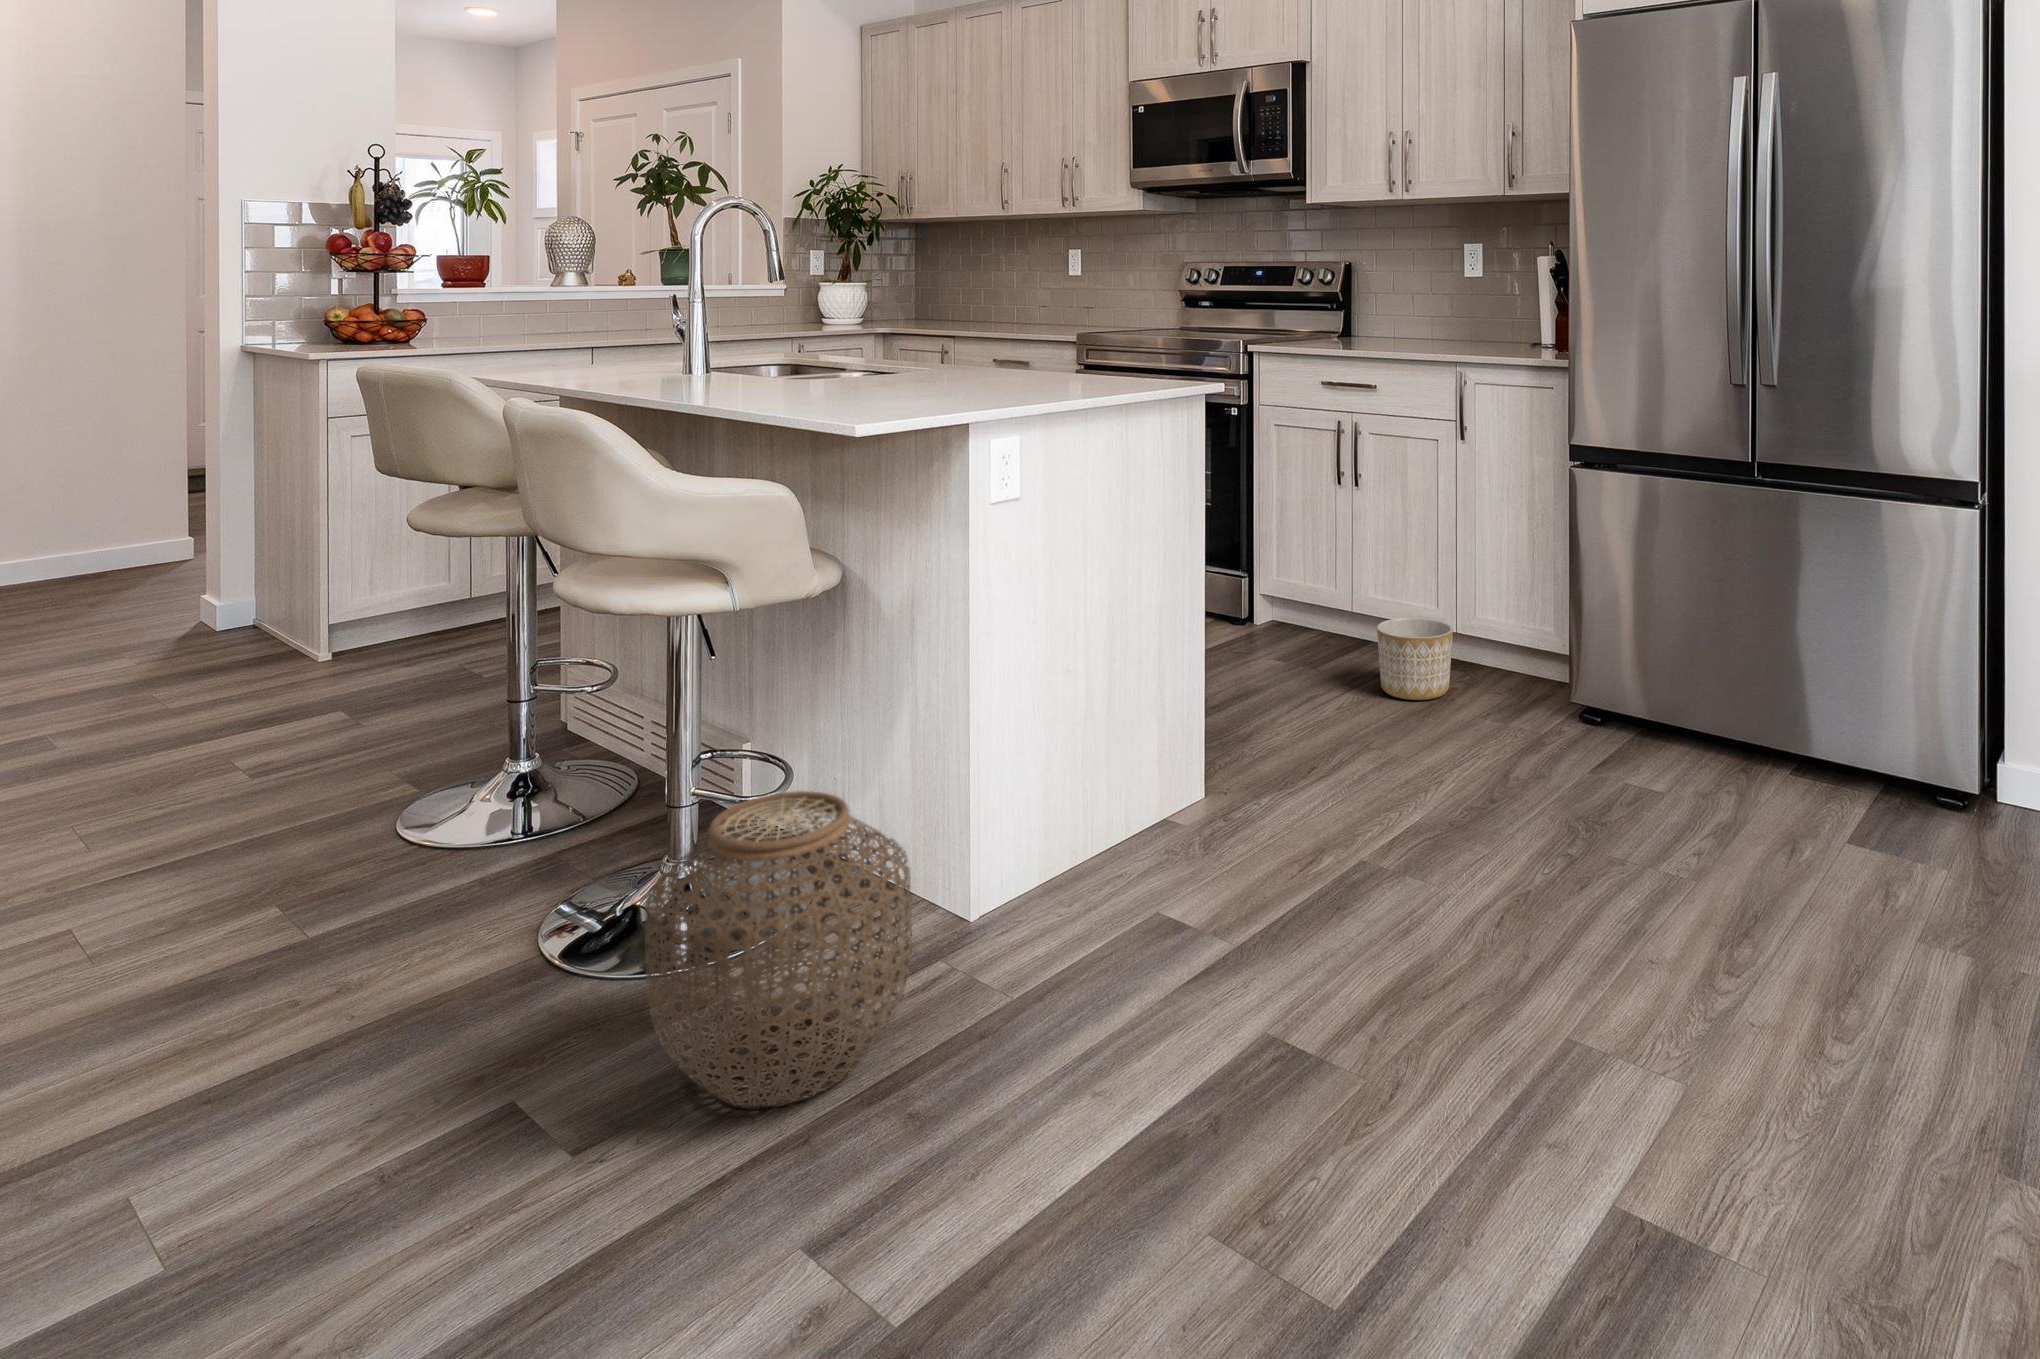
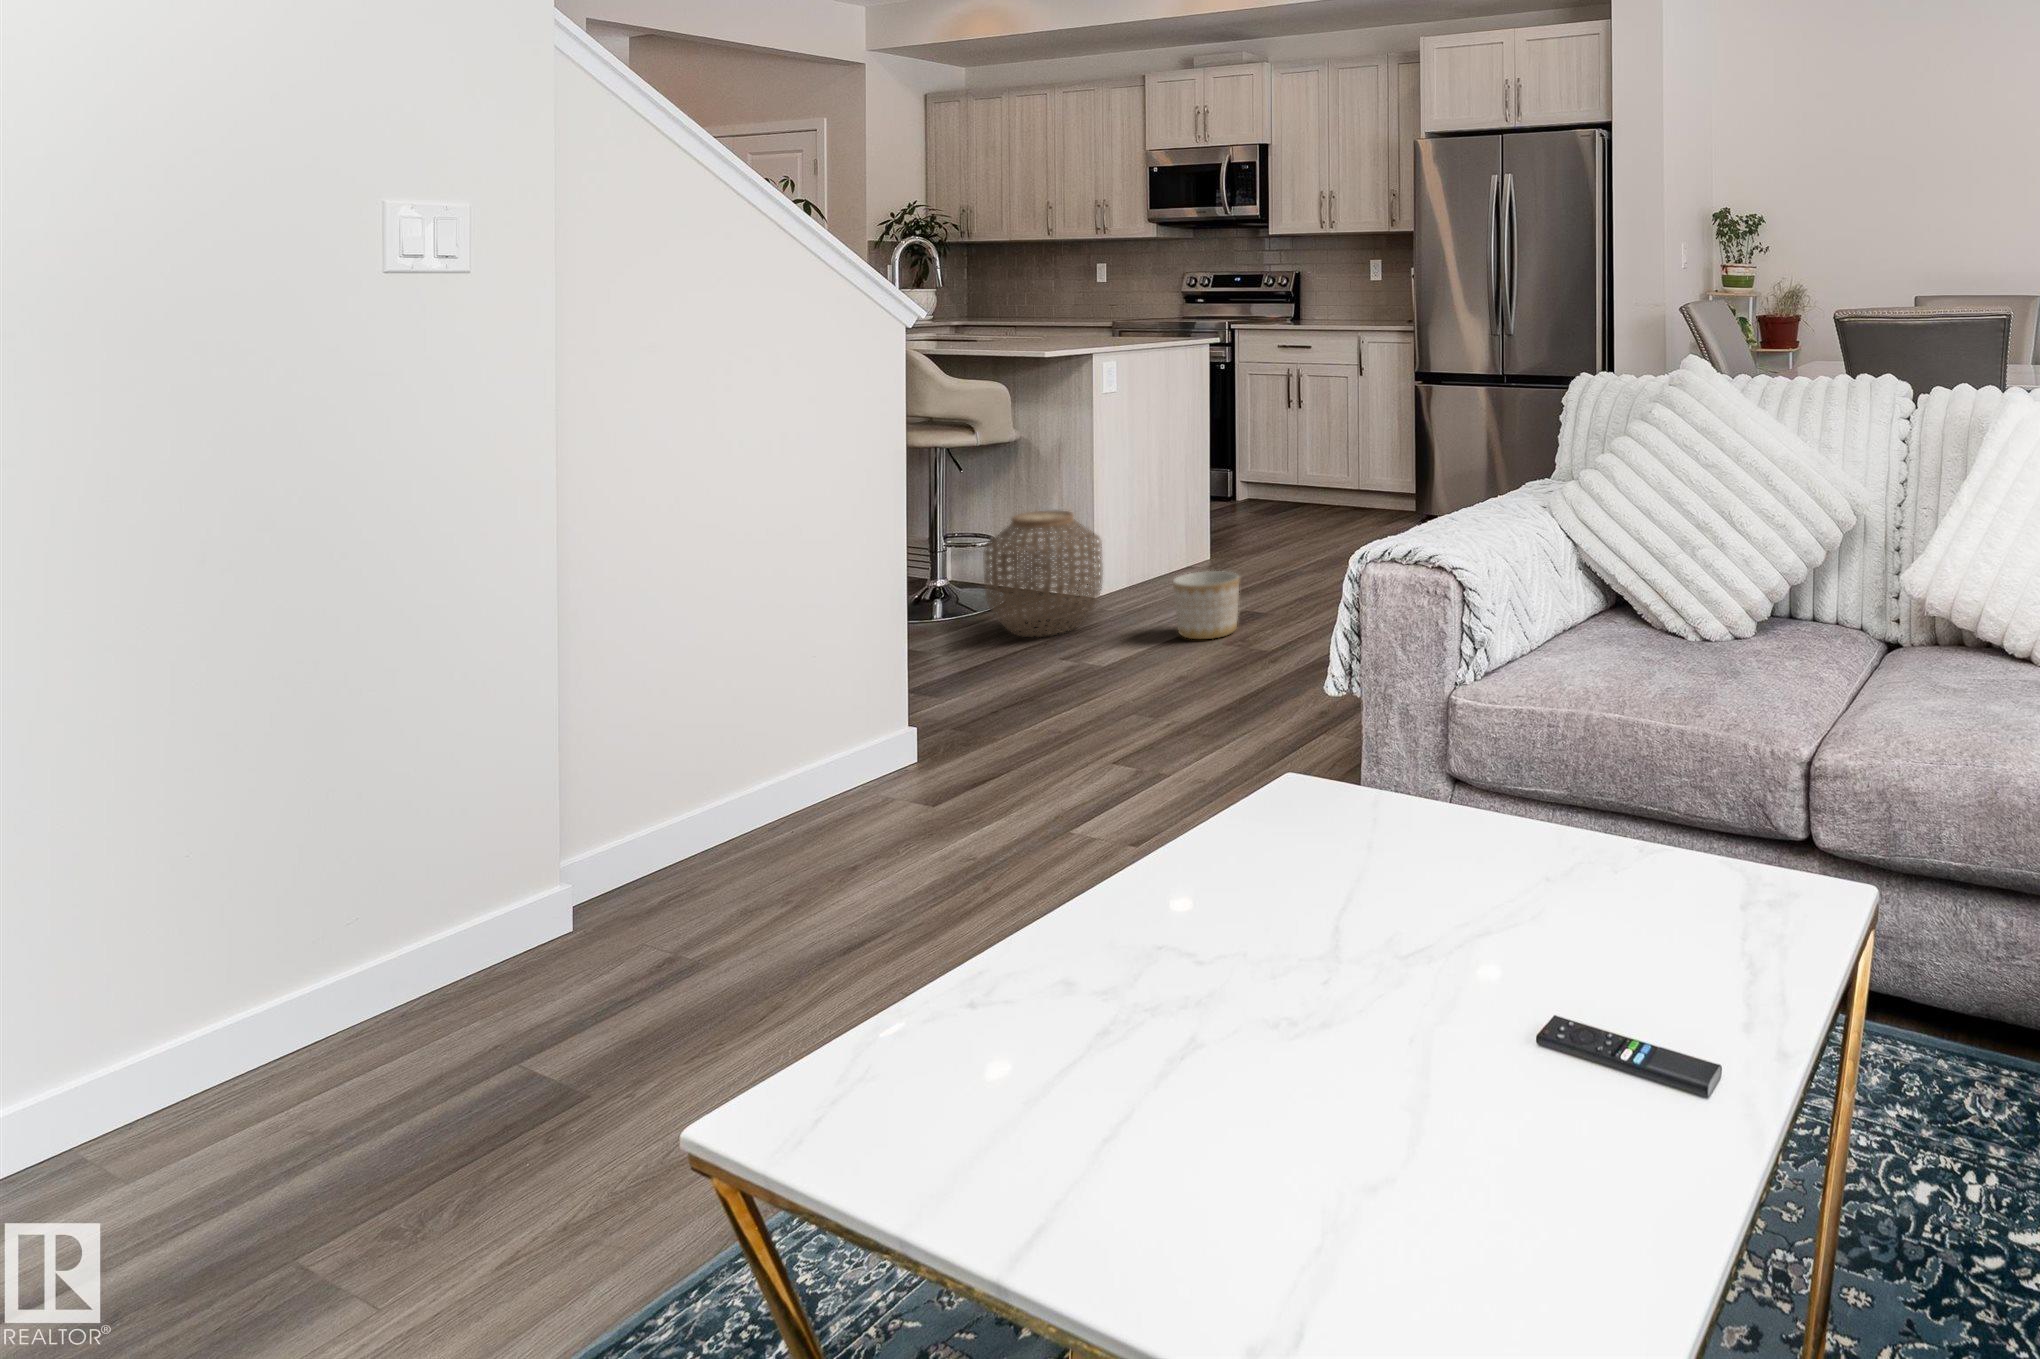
planter: present [1377,618,1453,700] -> present [1173,571,1239,639]

